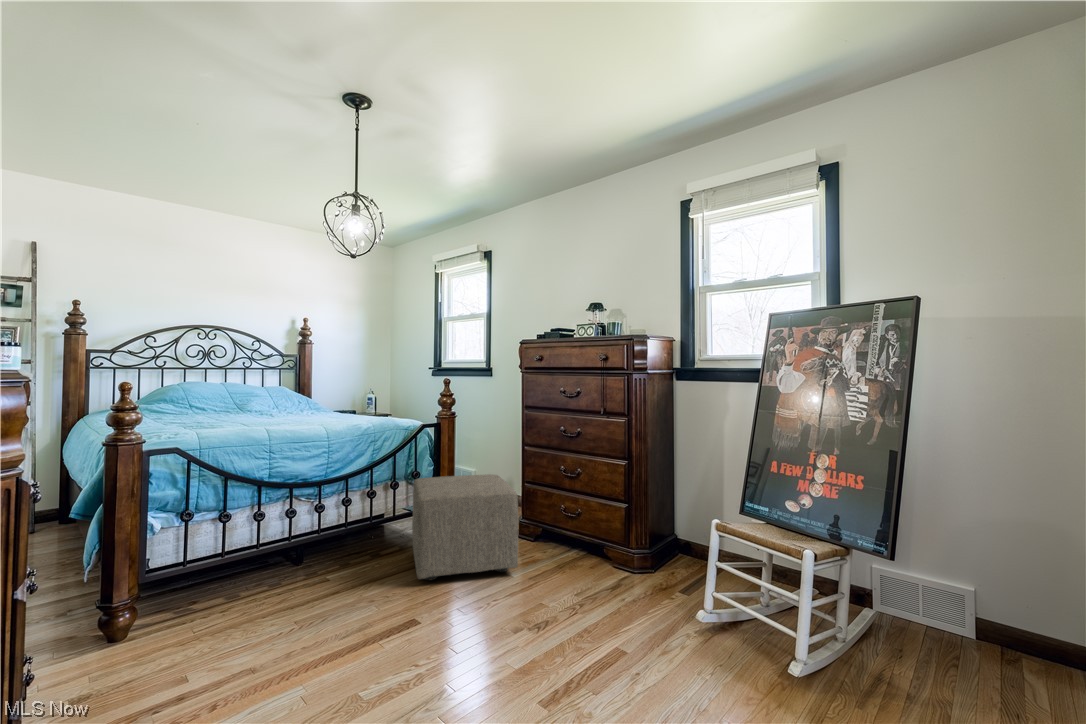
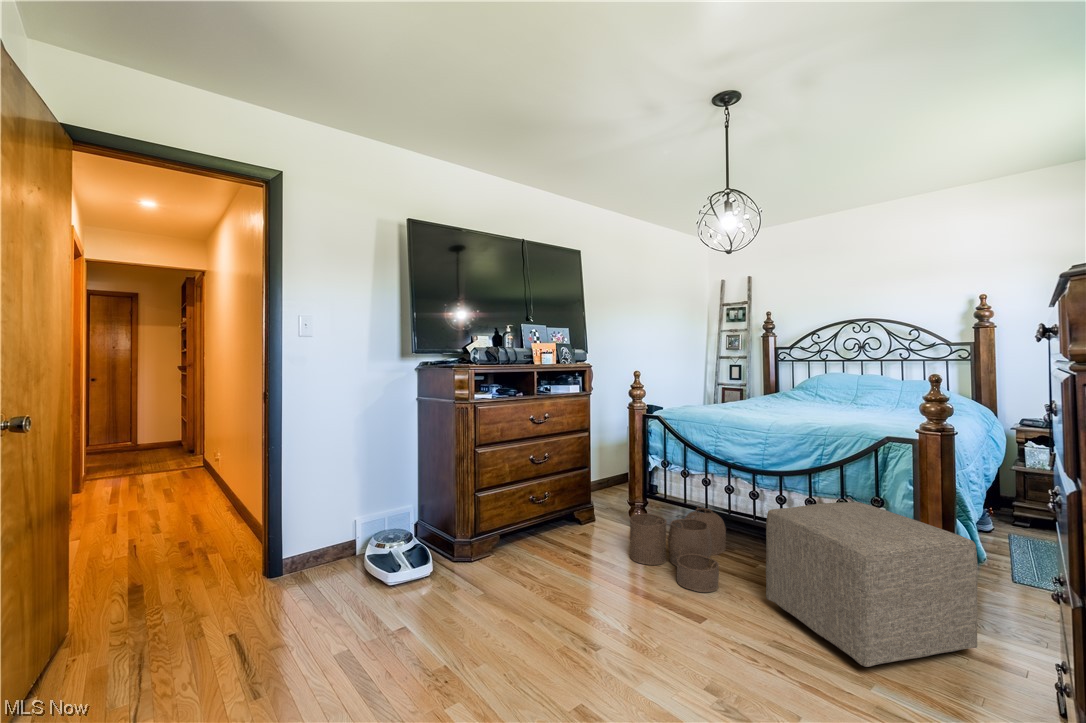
woven basket: none [240,544,383,646] -> present [630,508,726,592]

